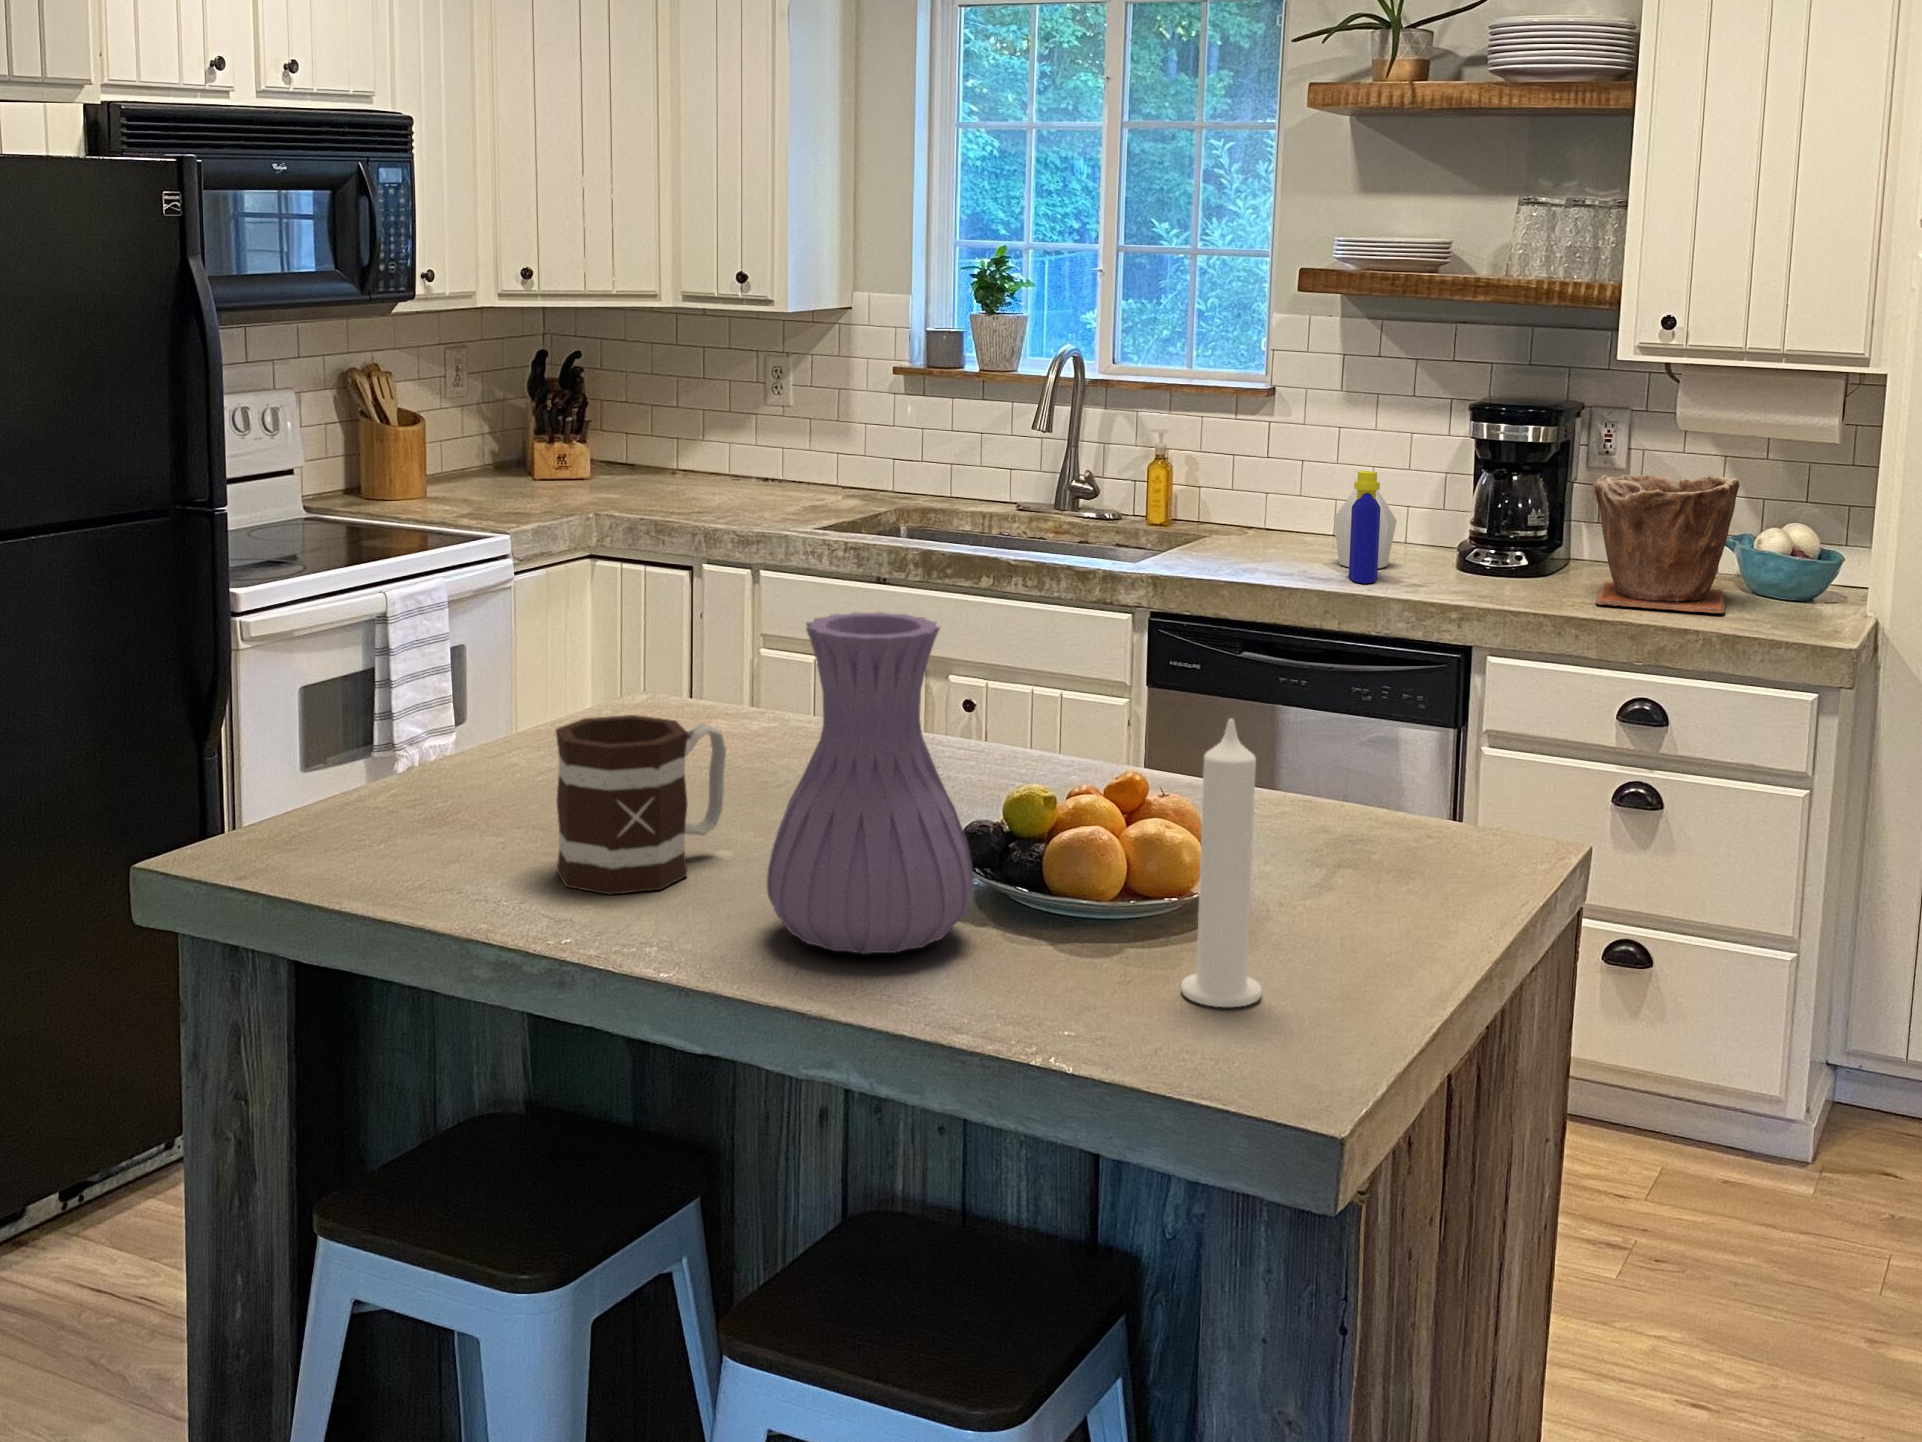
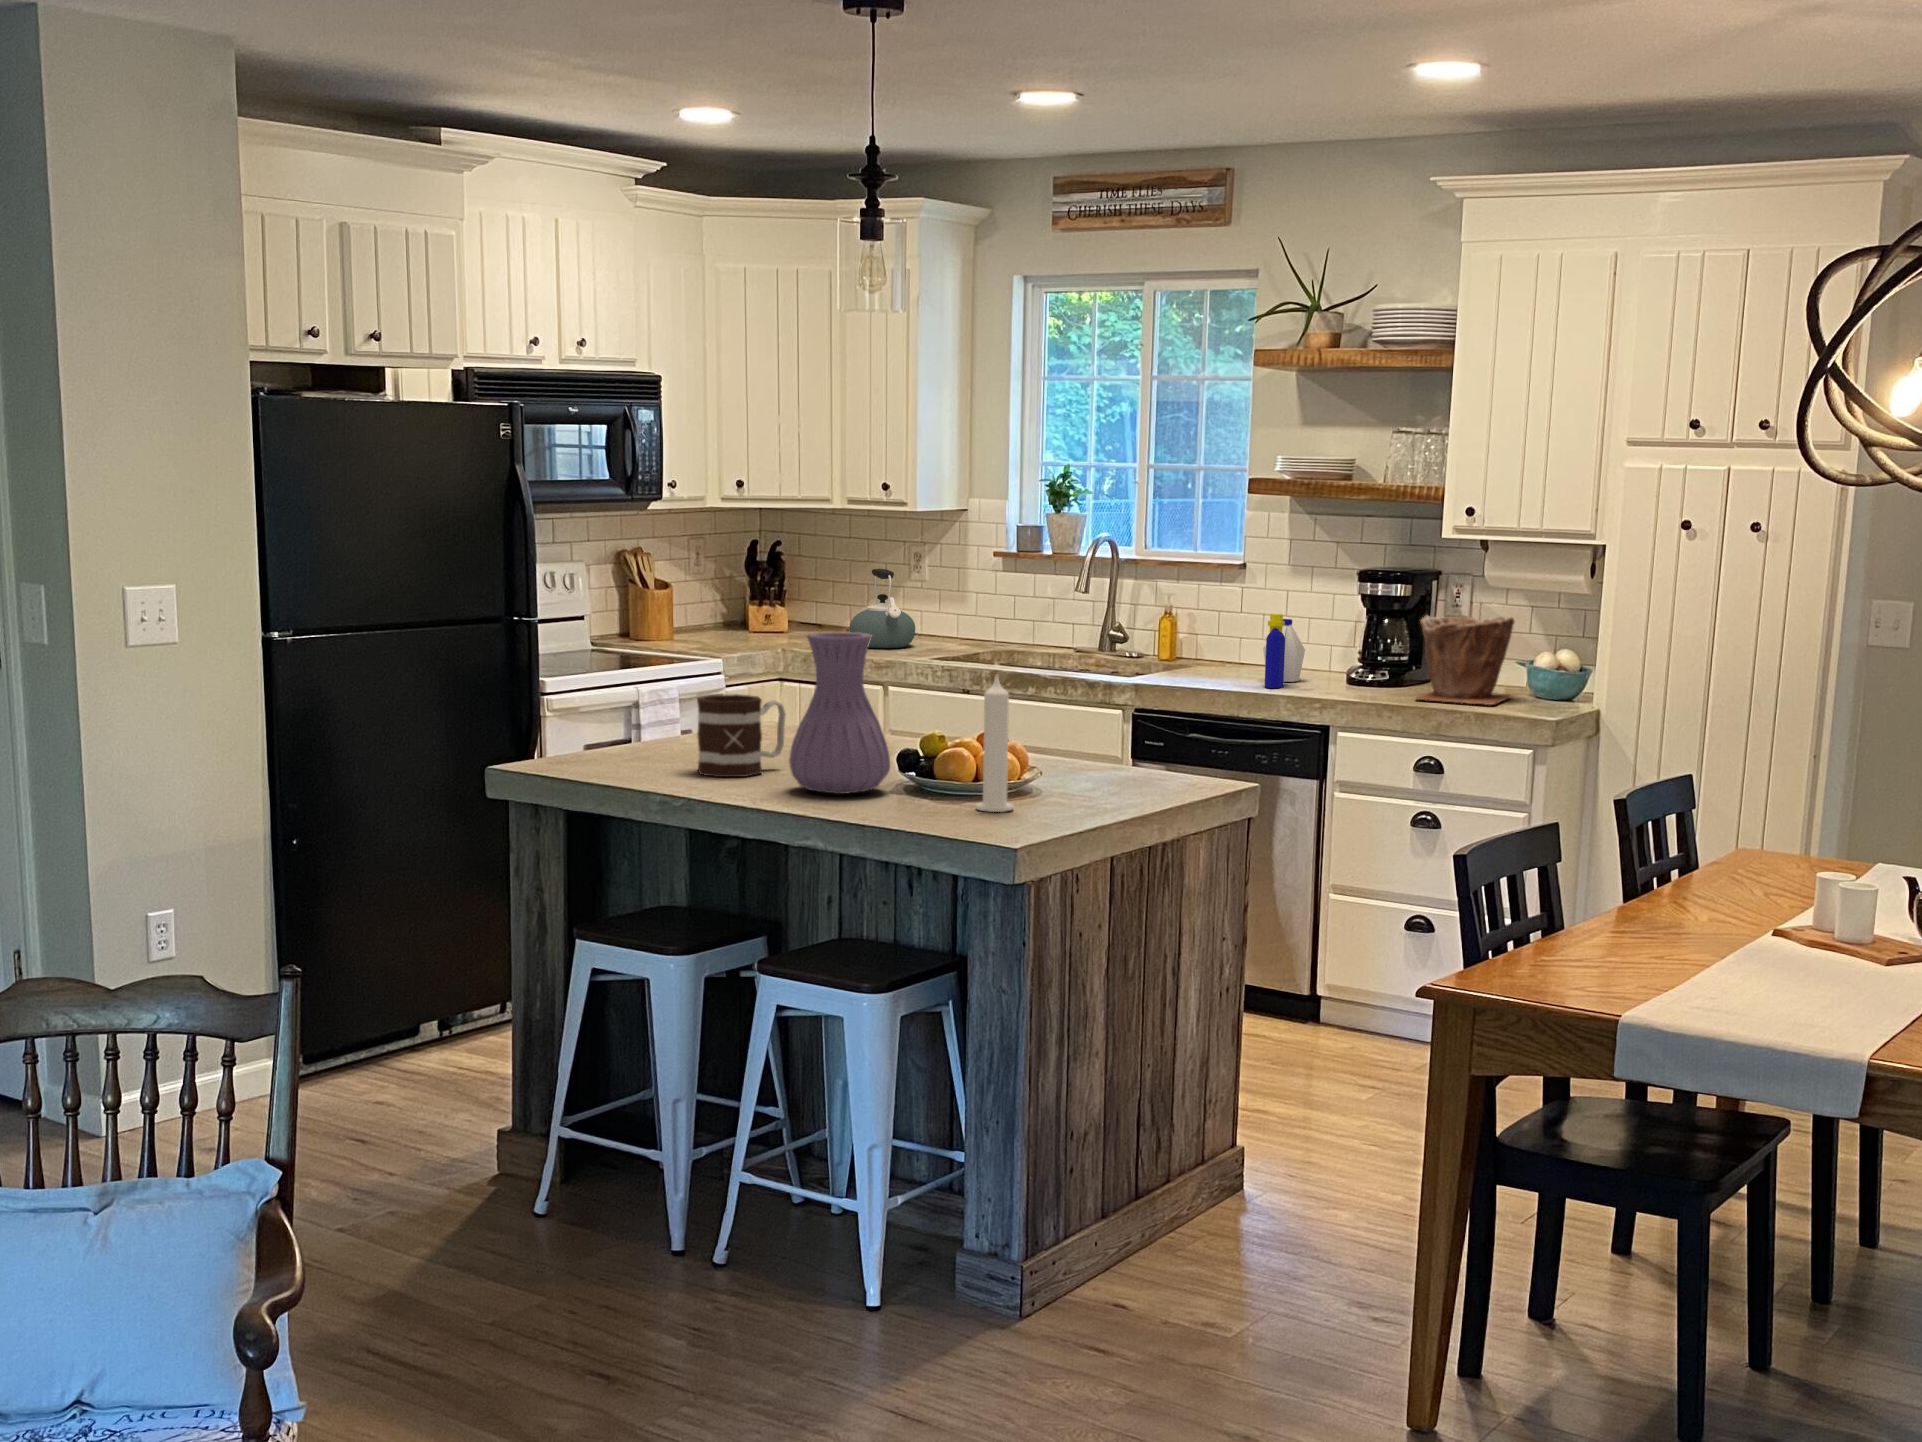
kettle: none [692,395,788,511] -> present [849,569,915,648]

